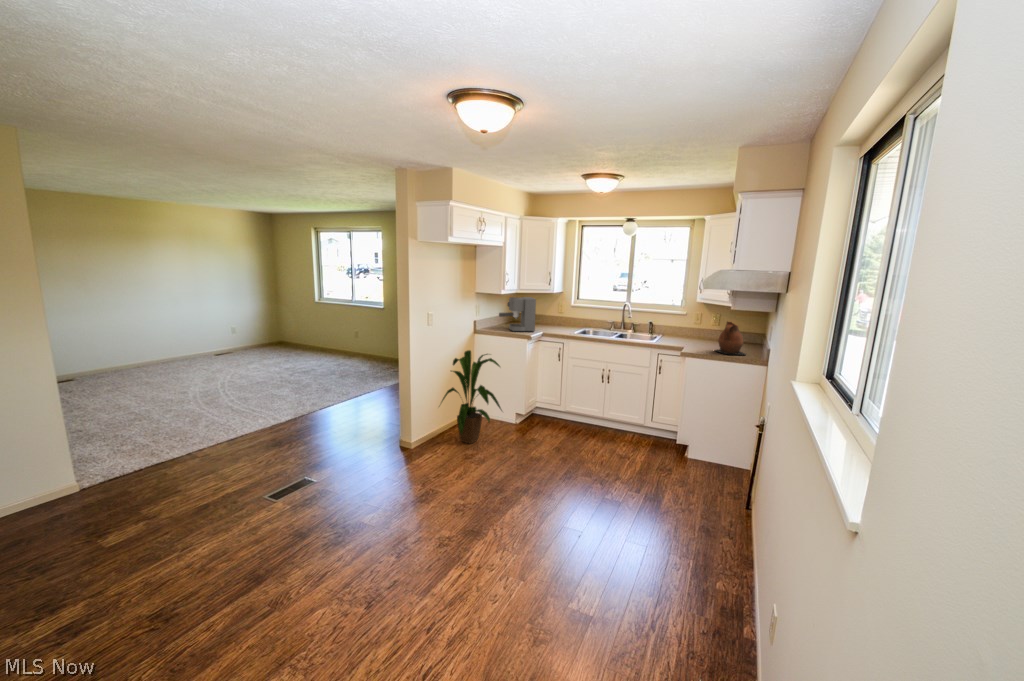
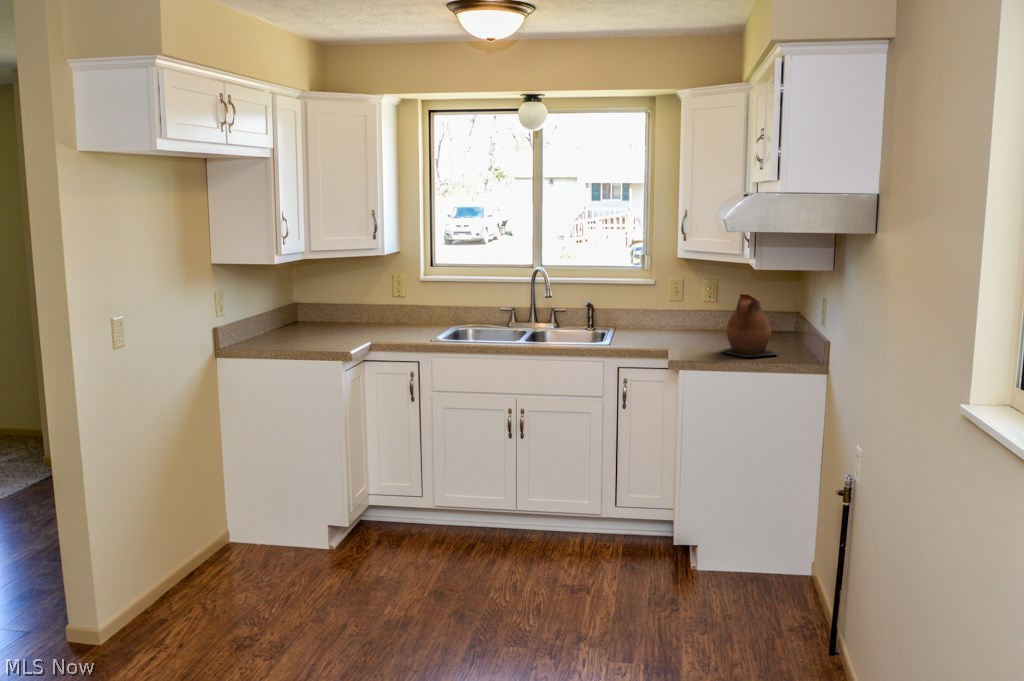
coffee maker: present [499,297,536,332] -> none [270,267,354,346]
house plant: present [441,350,502,444] -> none [154,397,307,611]

